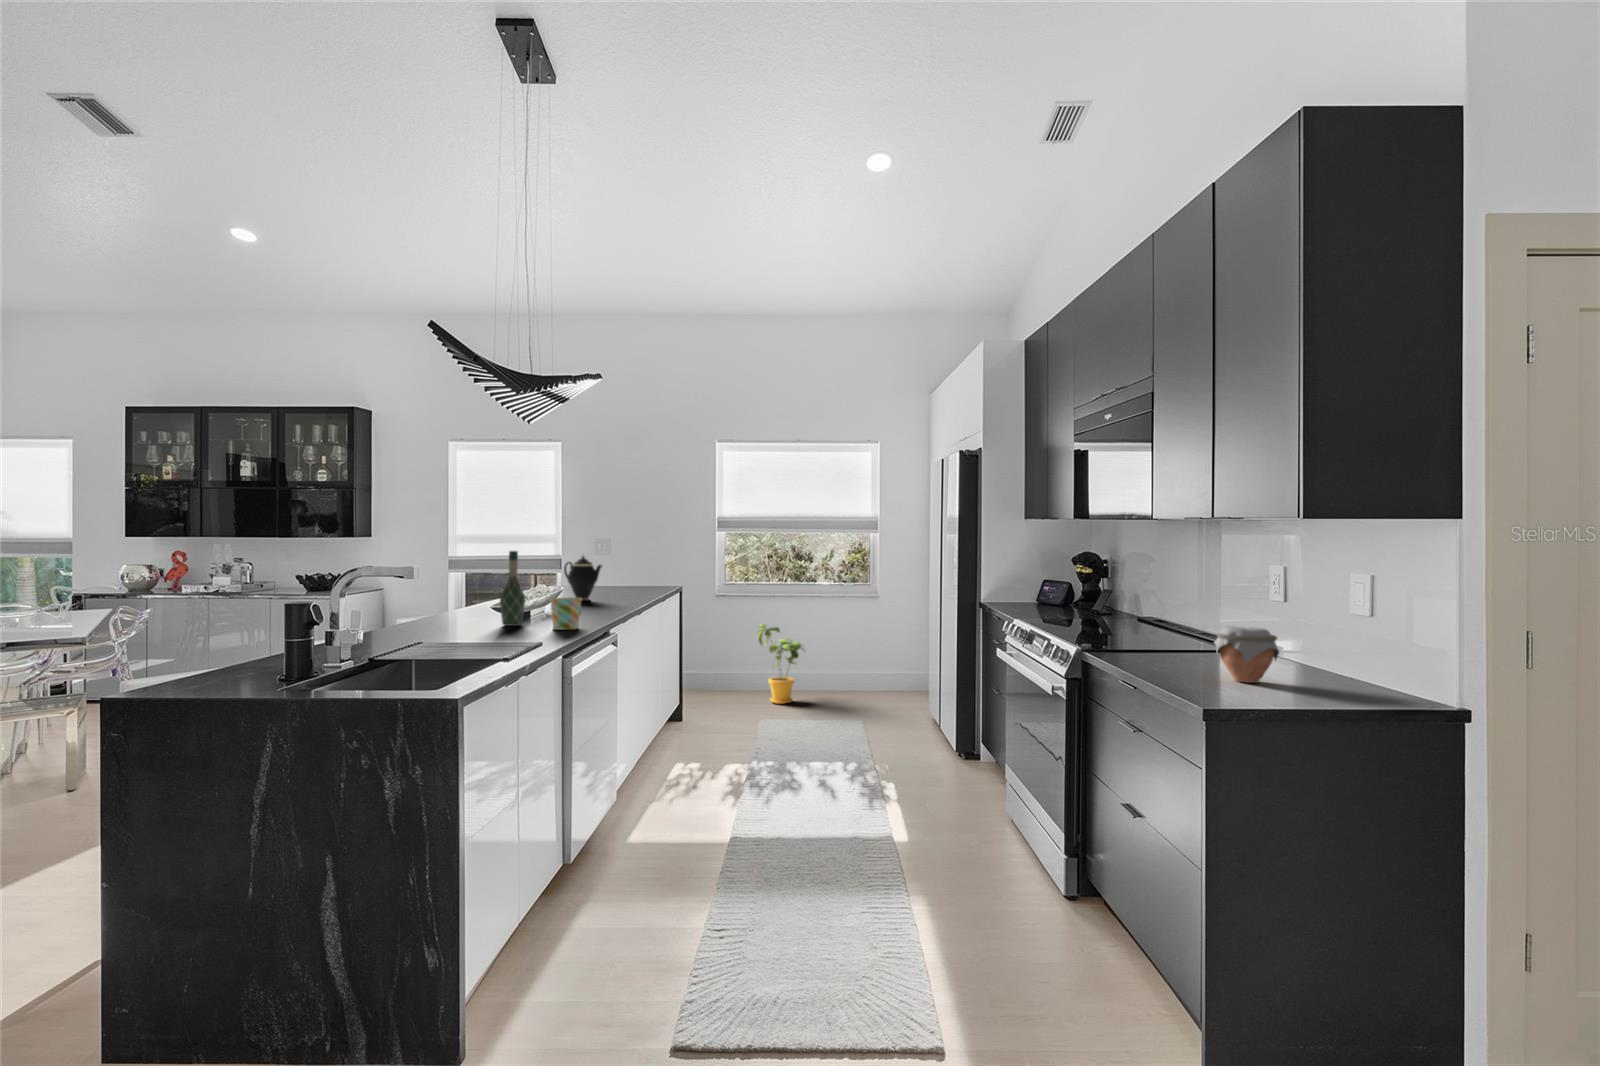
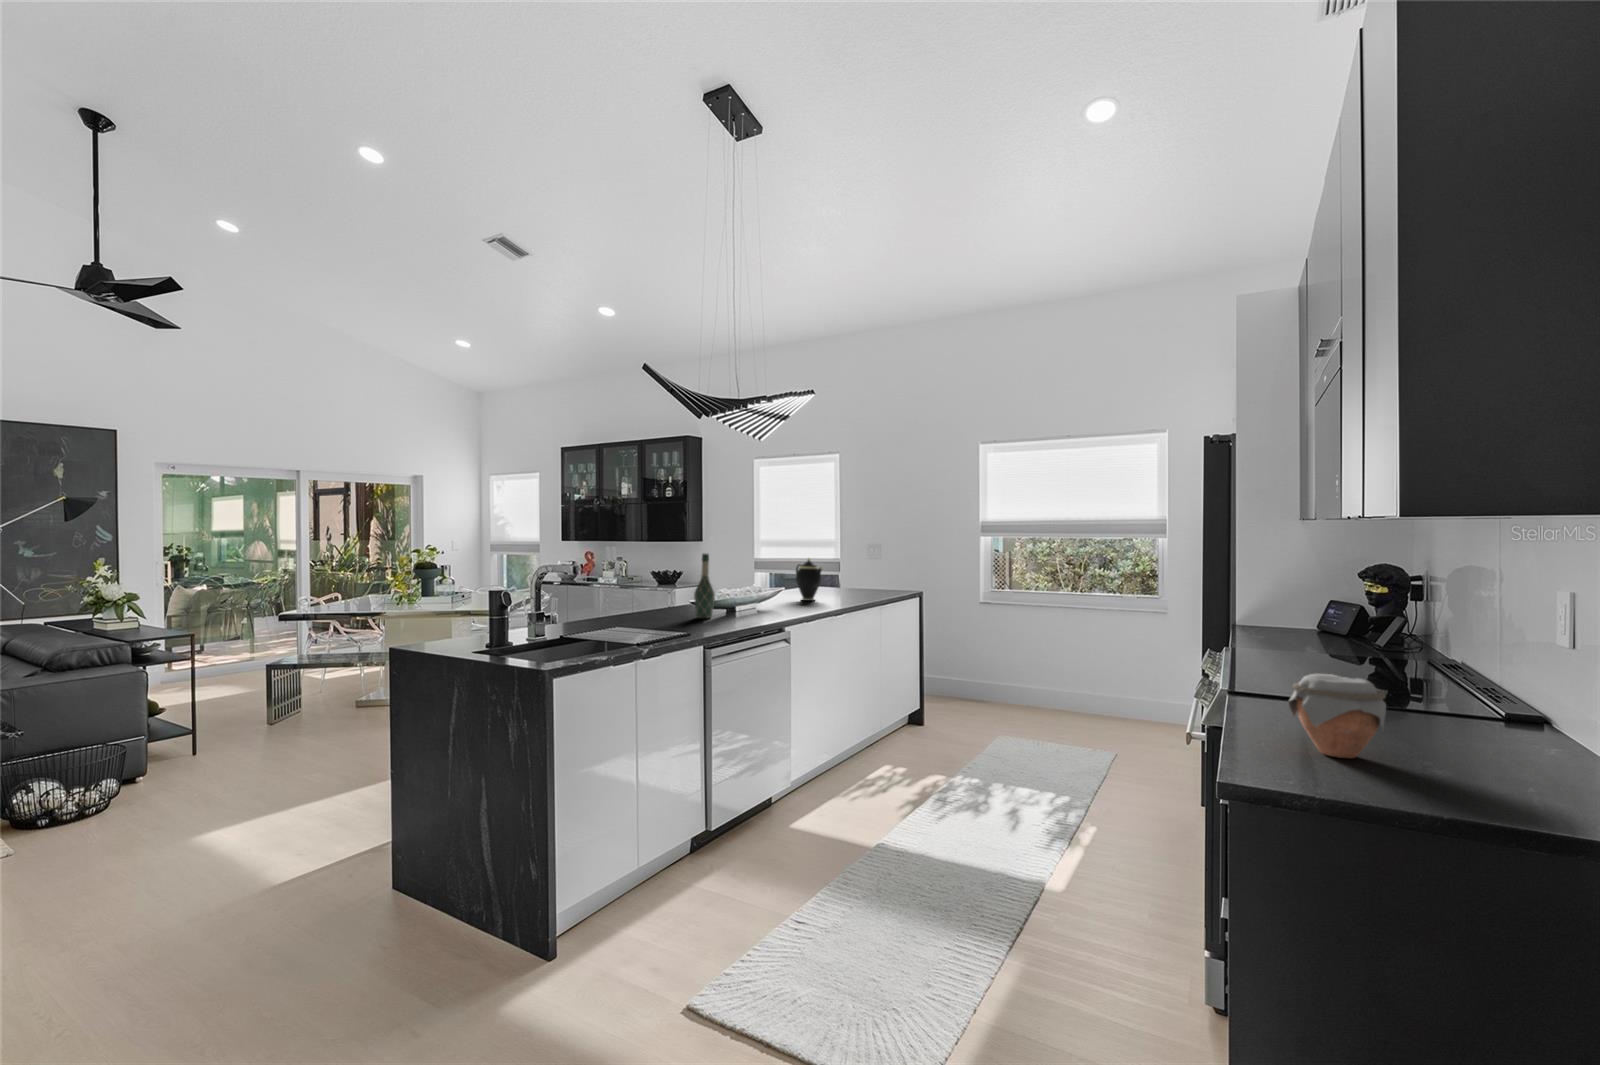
mug: present [550,598,582,630] -> none [723,596,753,624]
house plant: present [758,624,804,704] -> none [1013,634,1067,722]

